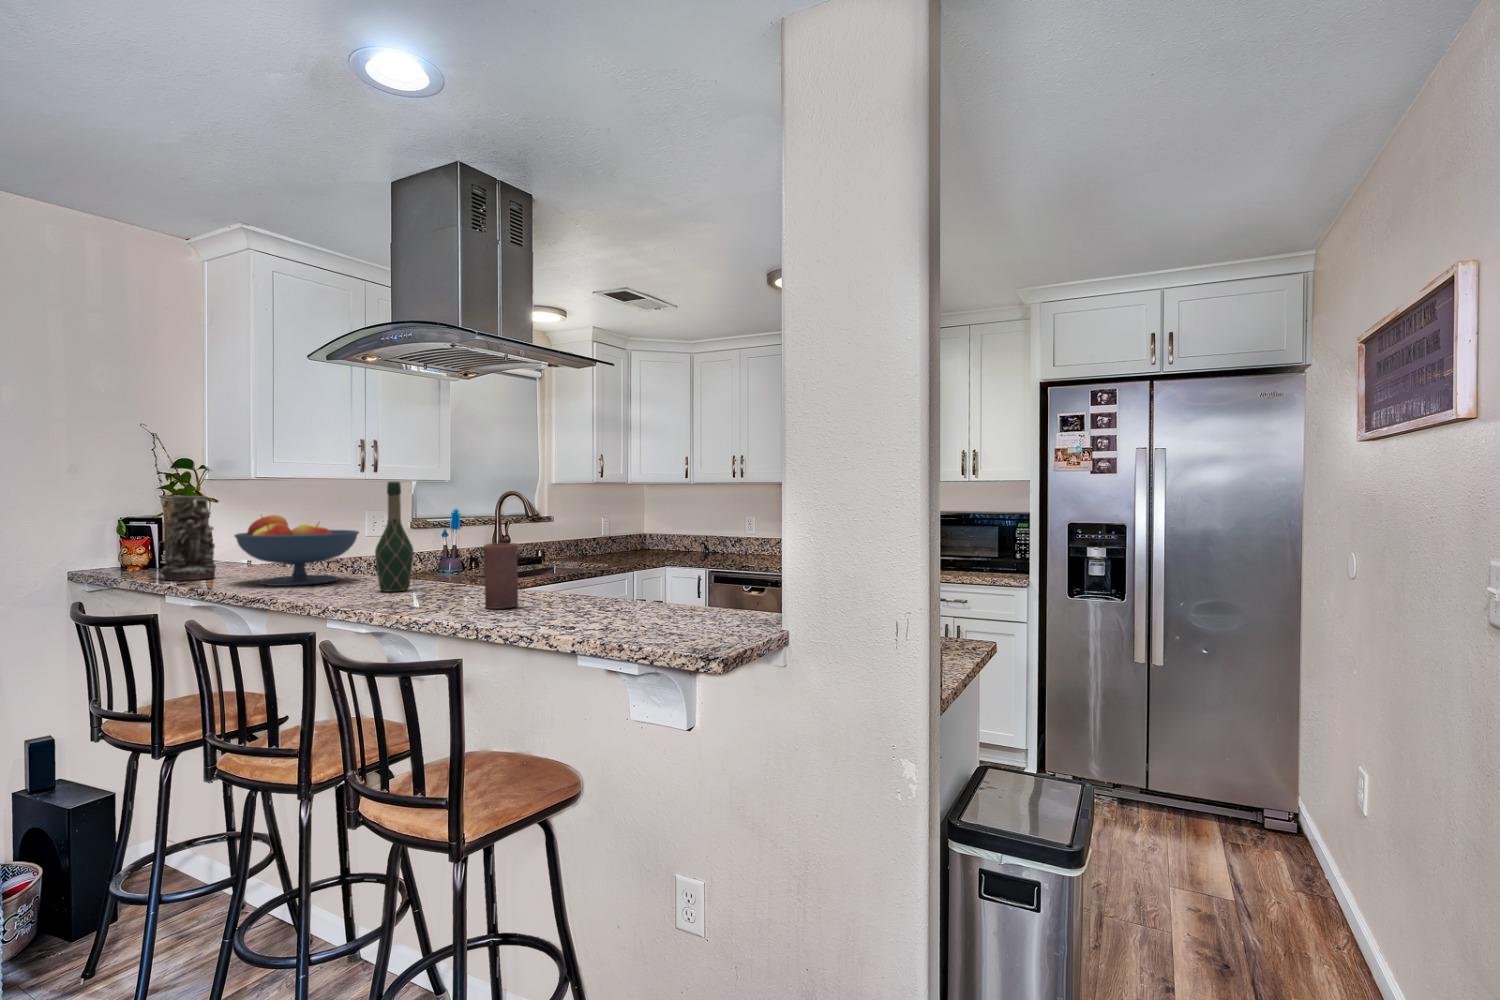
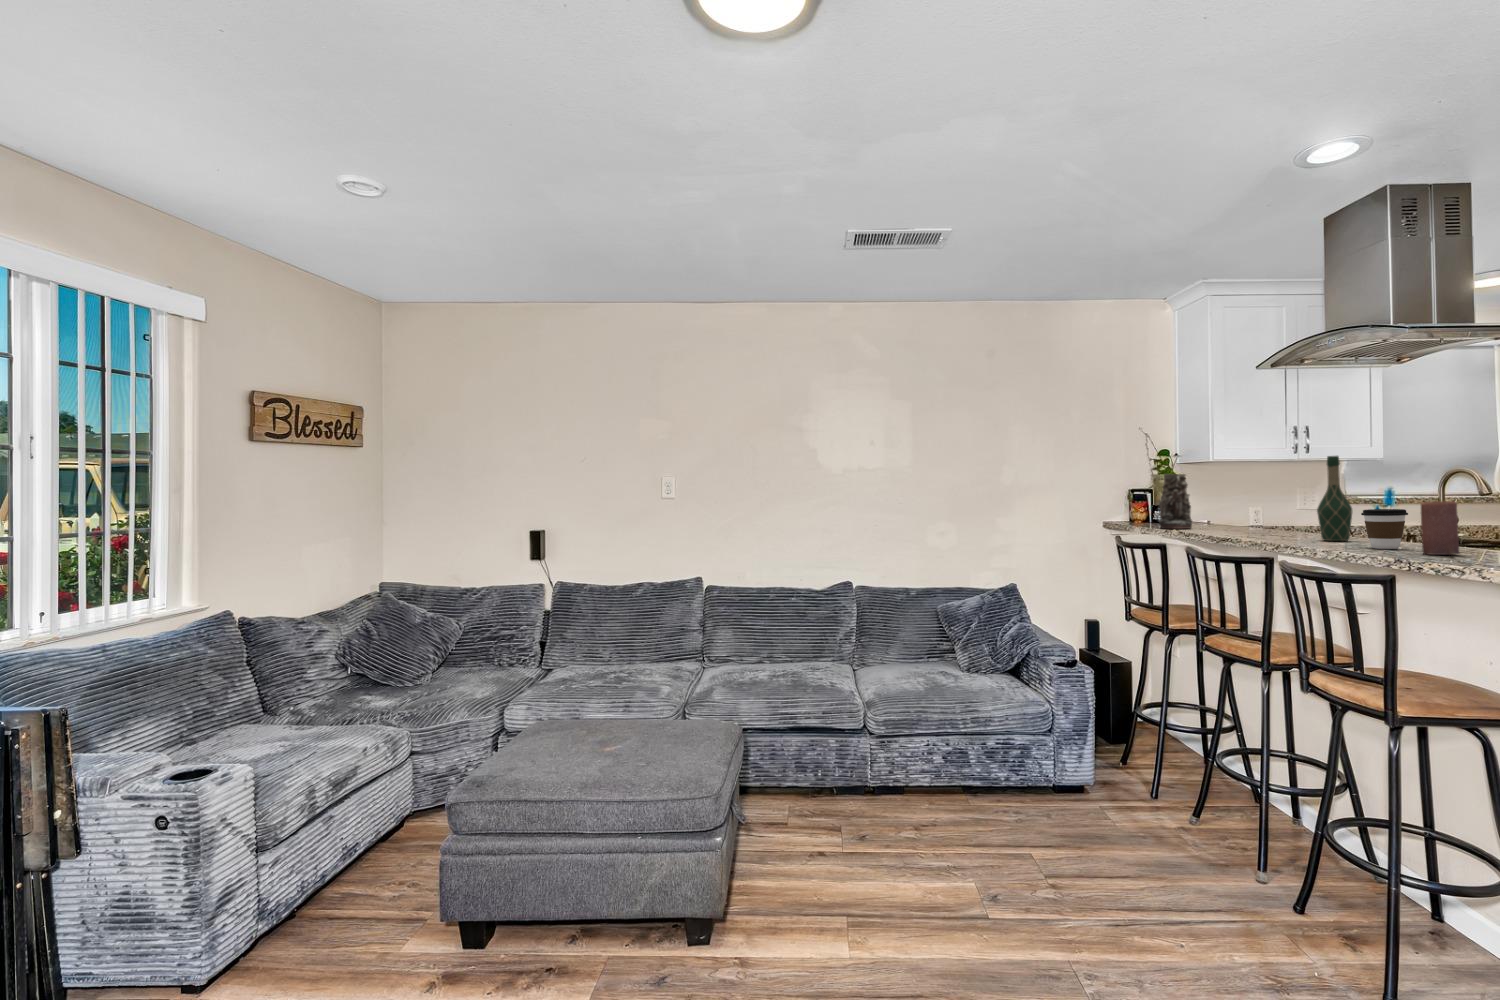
fruit bowl: present [234,515,359,586] -> none [1206,485,1302,534]
coffee cup: none [424,551,470,602] -> present [1361,509,1408,549]

